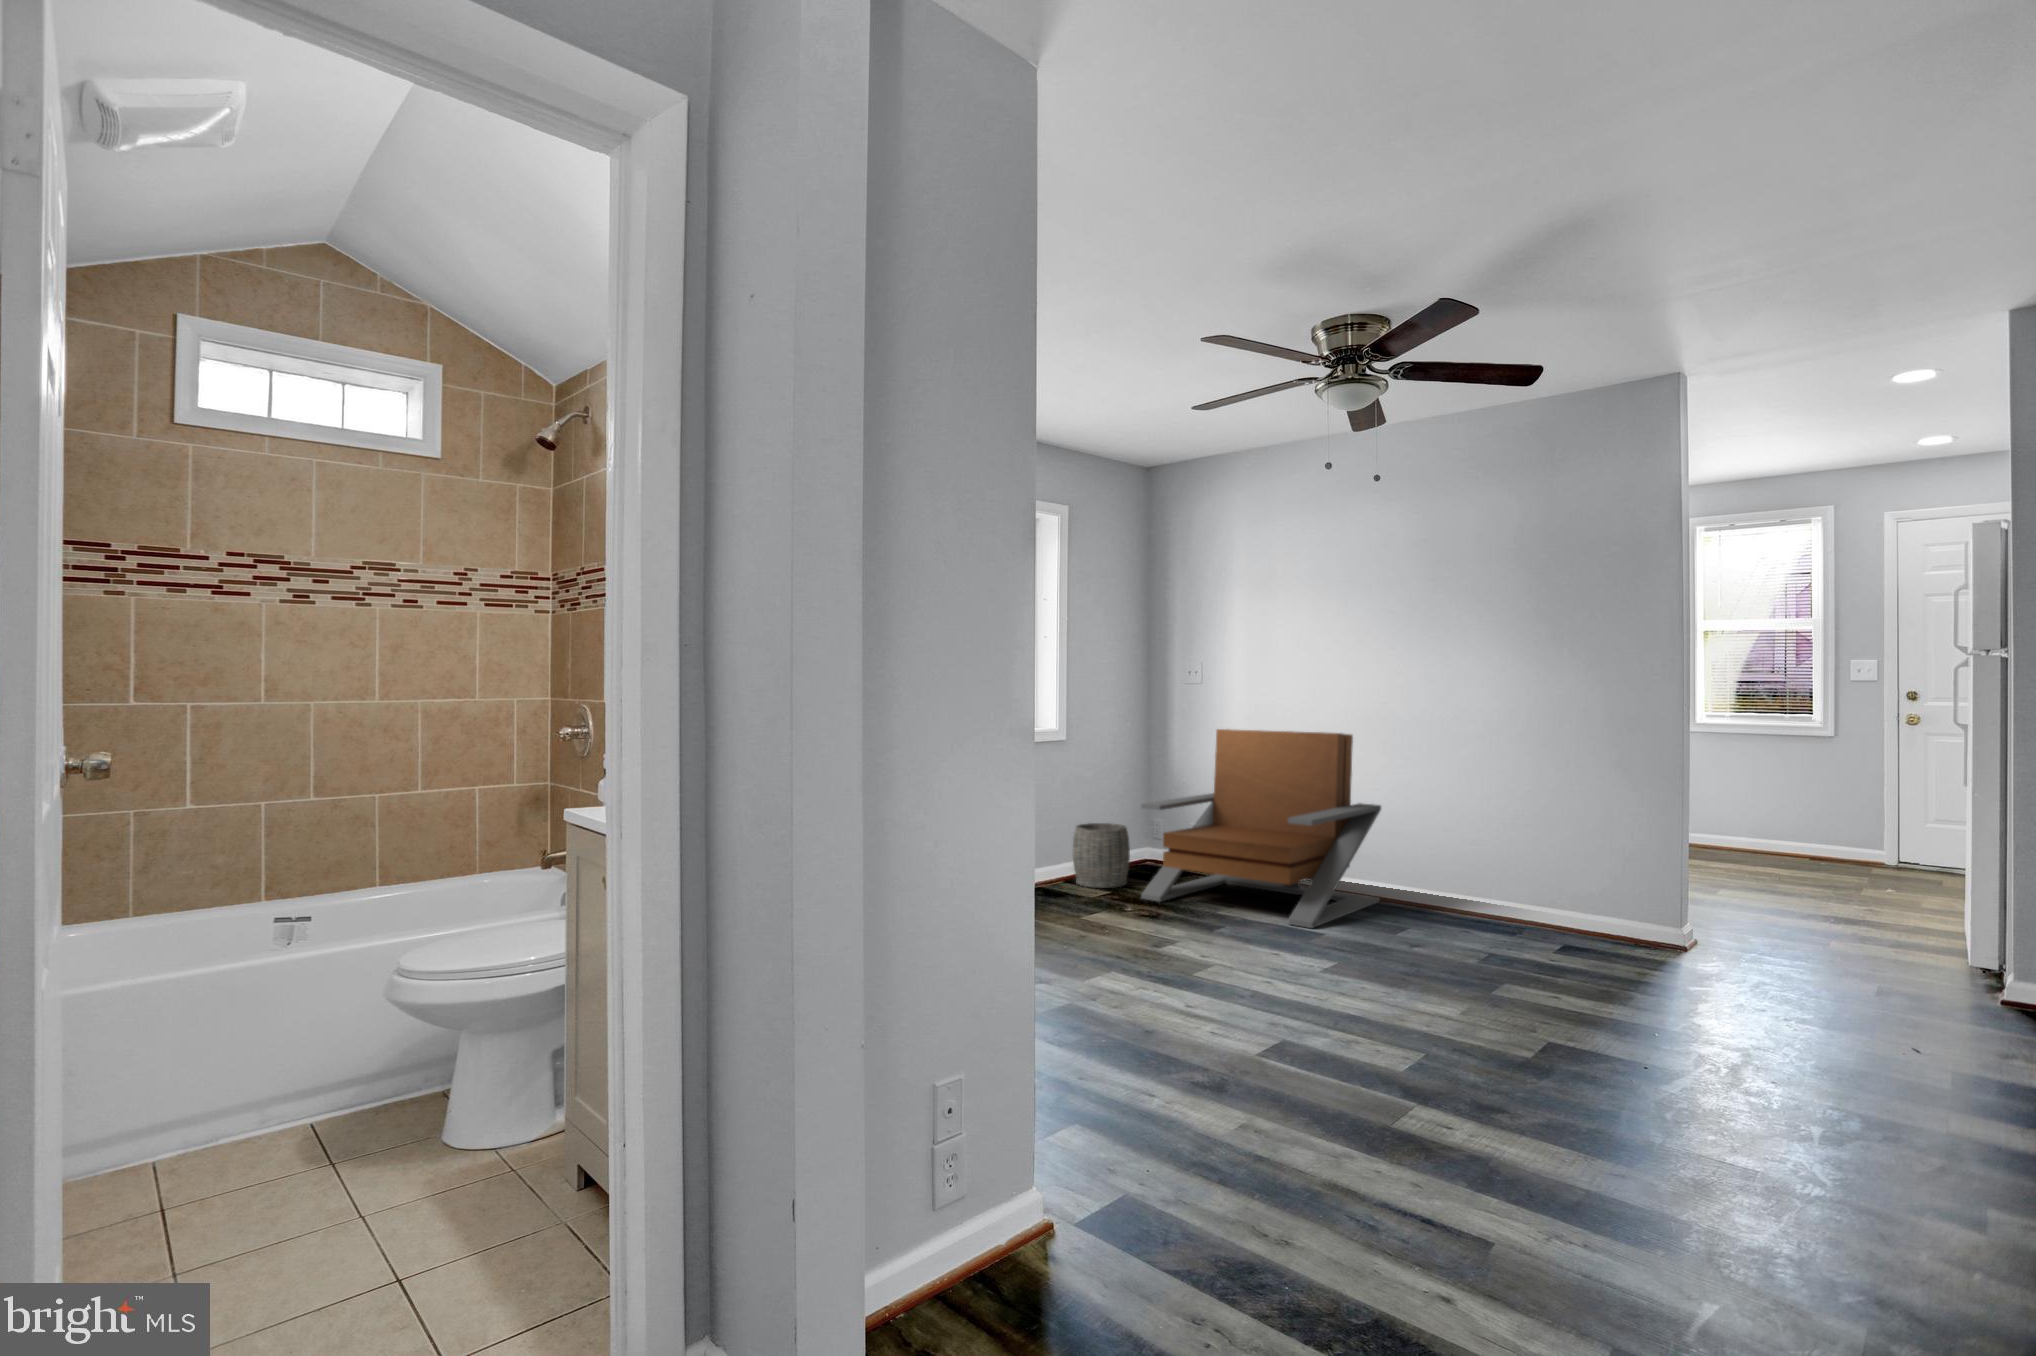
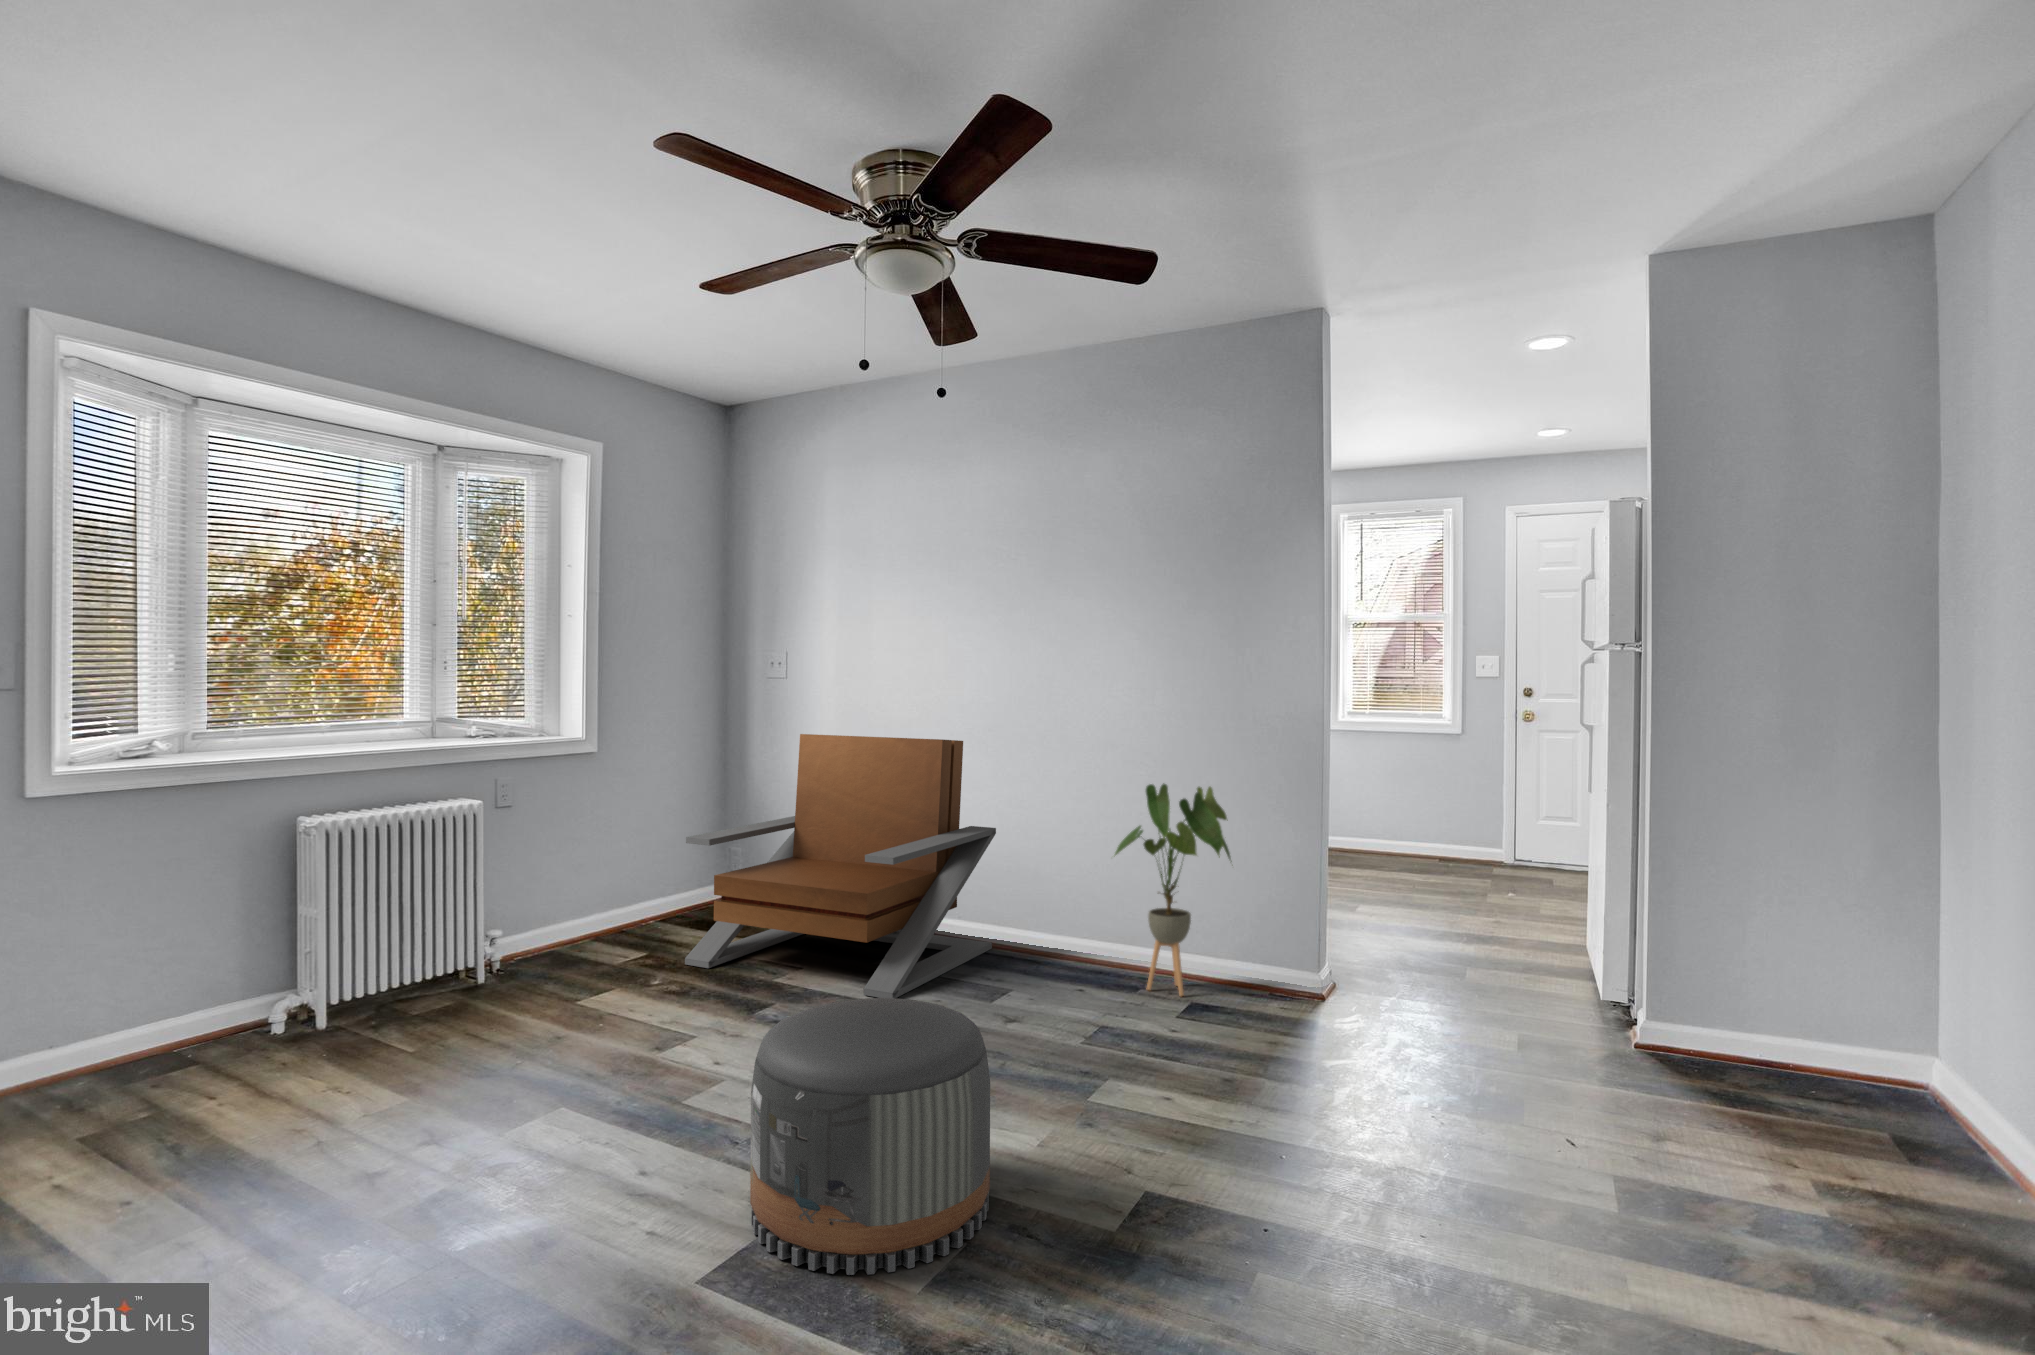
house plant: none [1491,768,1603,941] -> present [1115,783,1232,996]
woven basket: present [1073,823,1130,888] -> none [604,859,685,949]
pouf: none [1270,899,1435,1062] -> present [750,998,990,1275]

